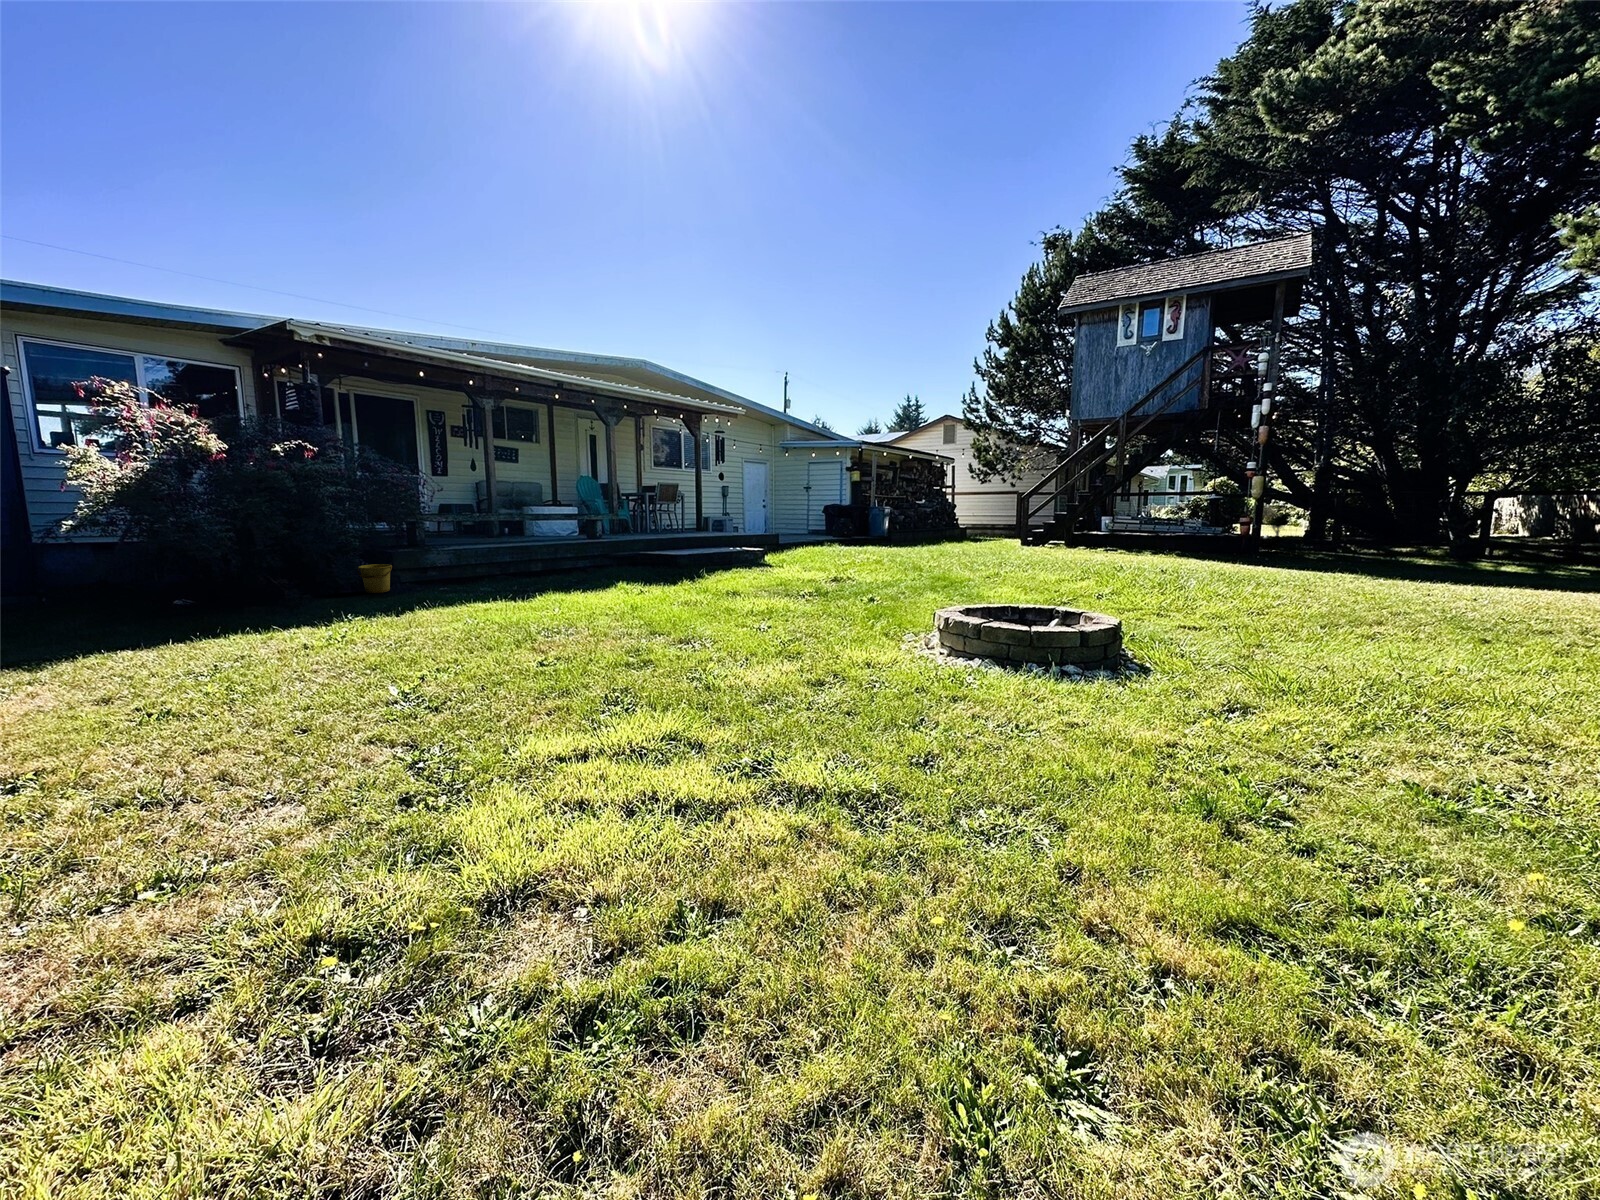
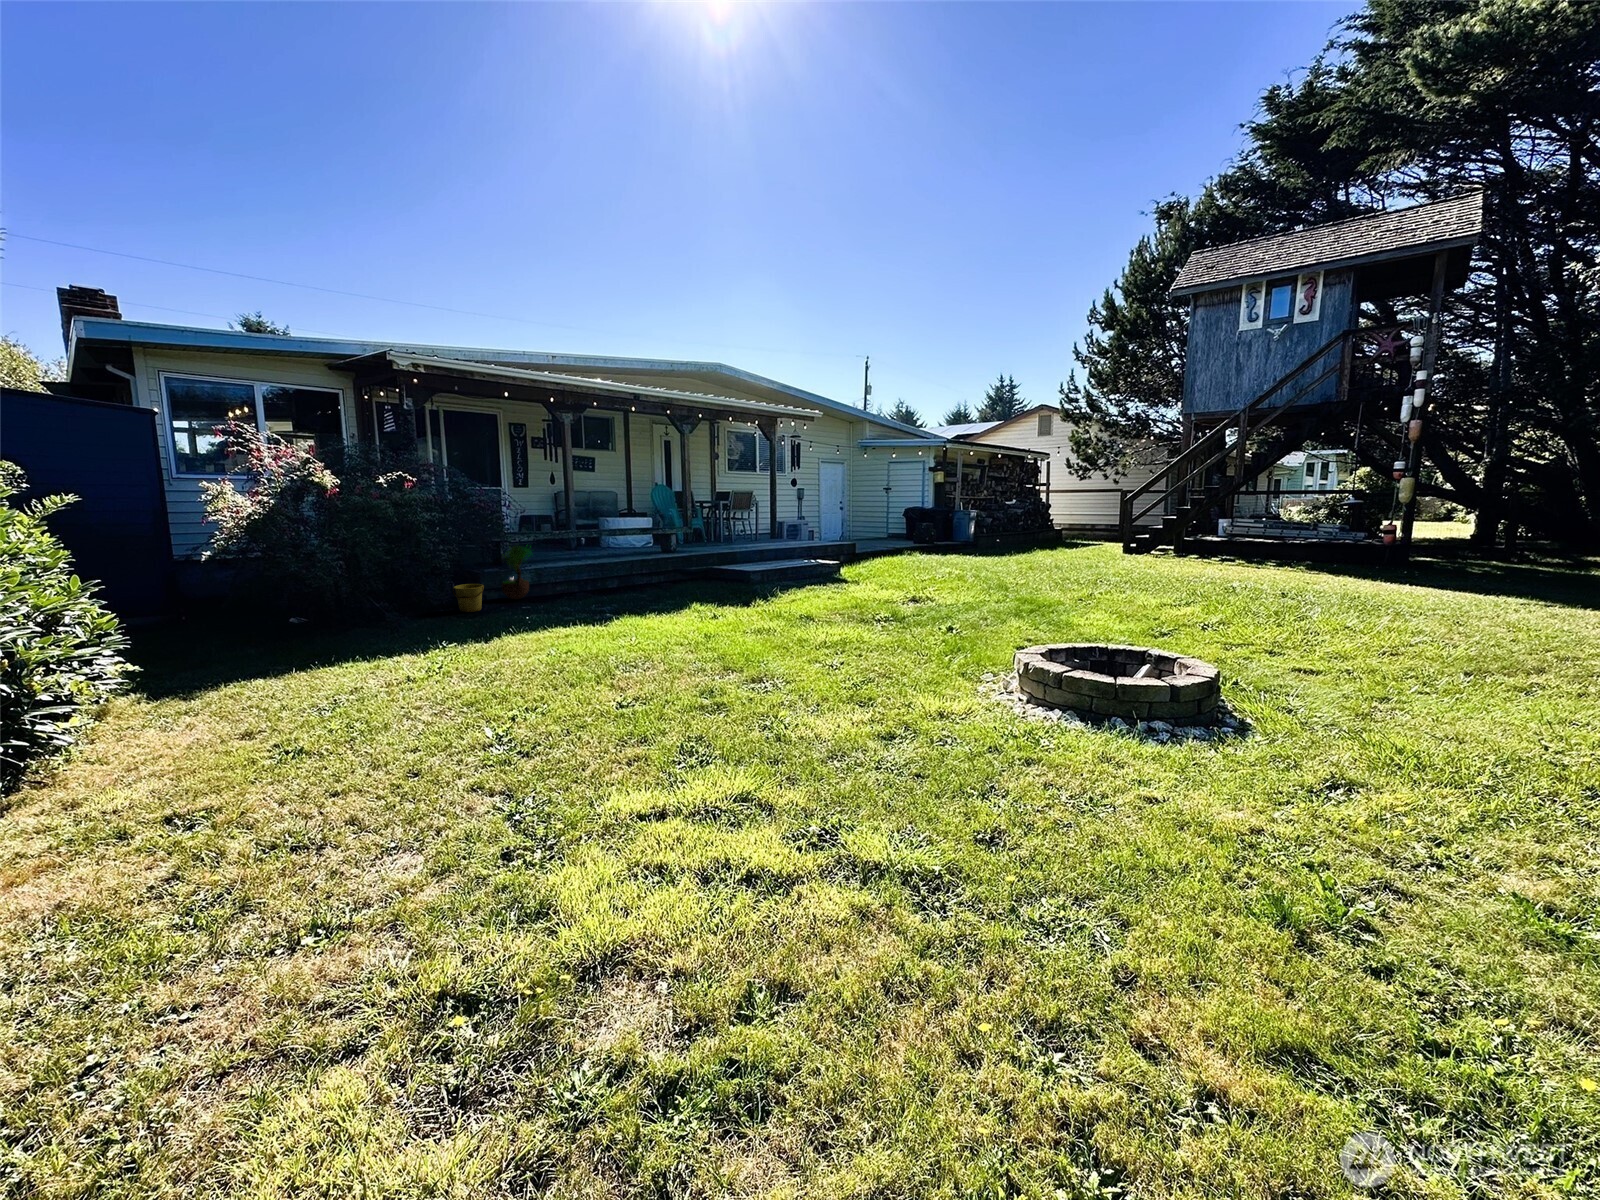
potted tree: present [1258,513,1288,551] -> present [501,546,530,599]

